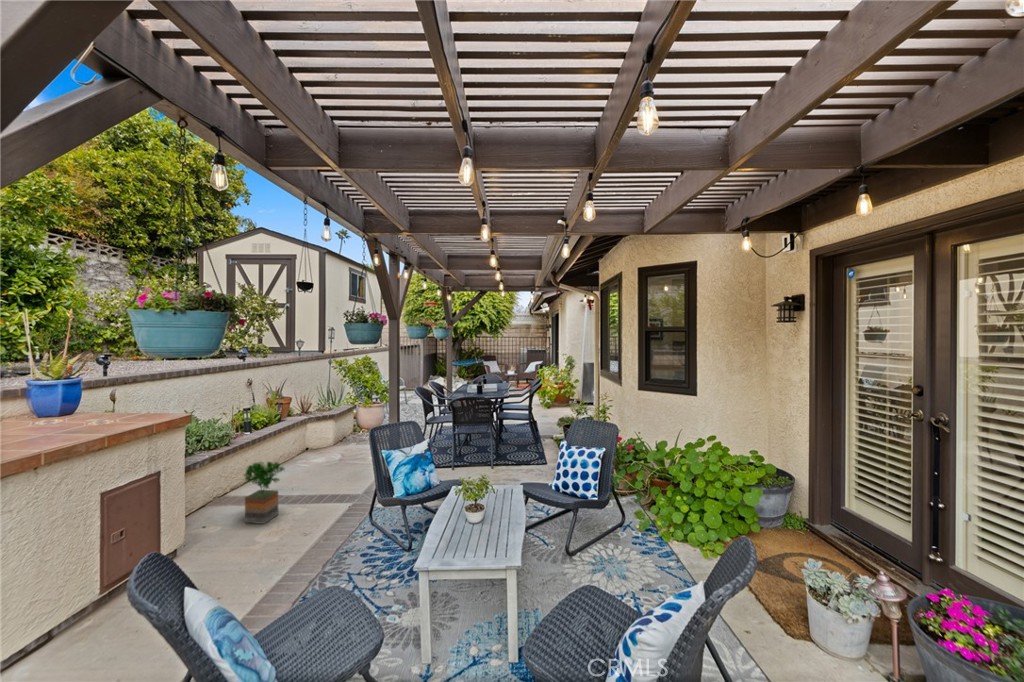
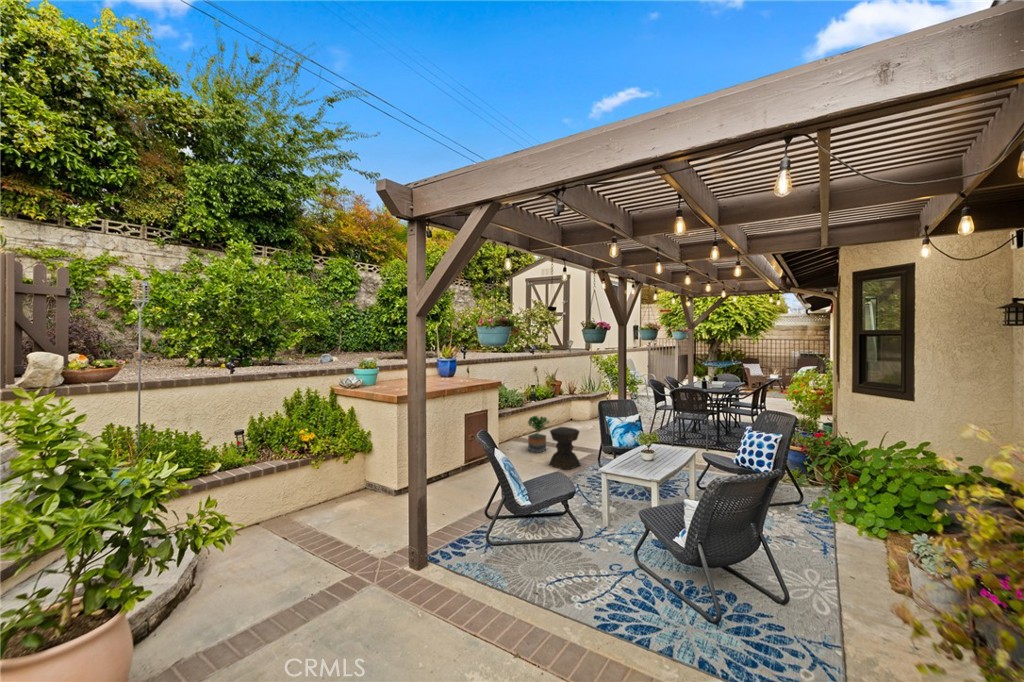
stool: none [288,475,343,548] -> present [549,427,580,470]

